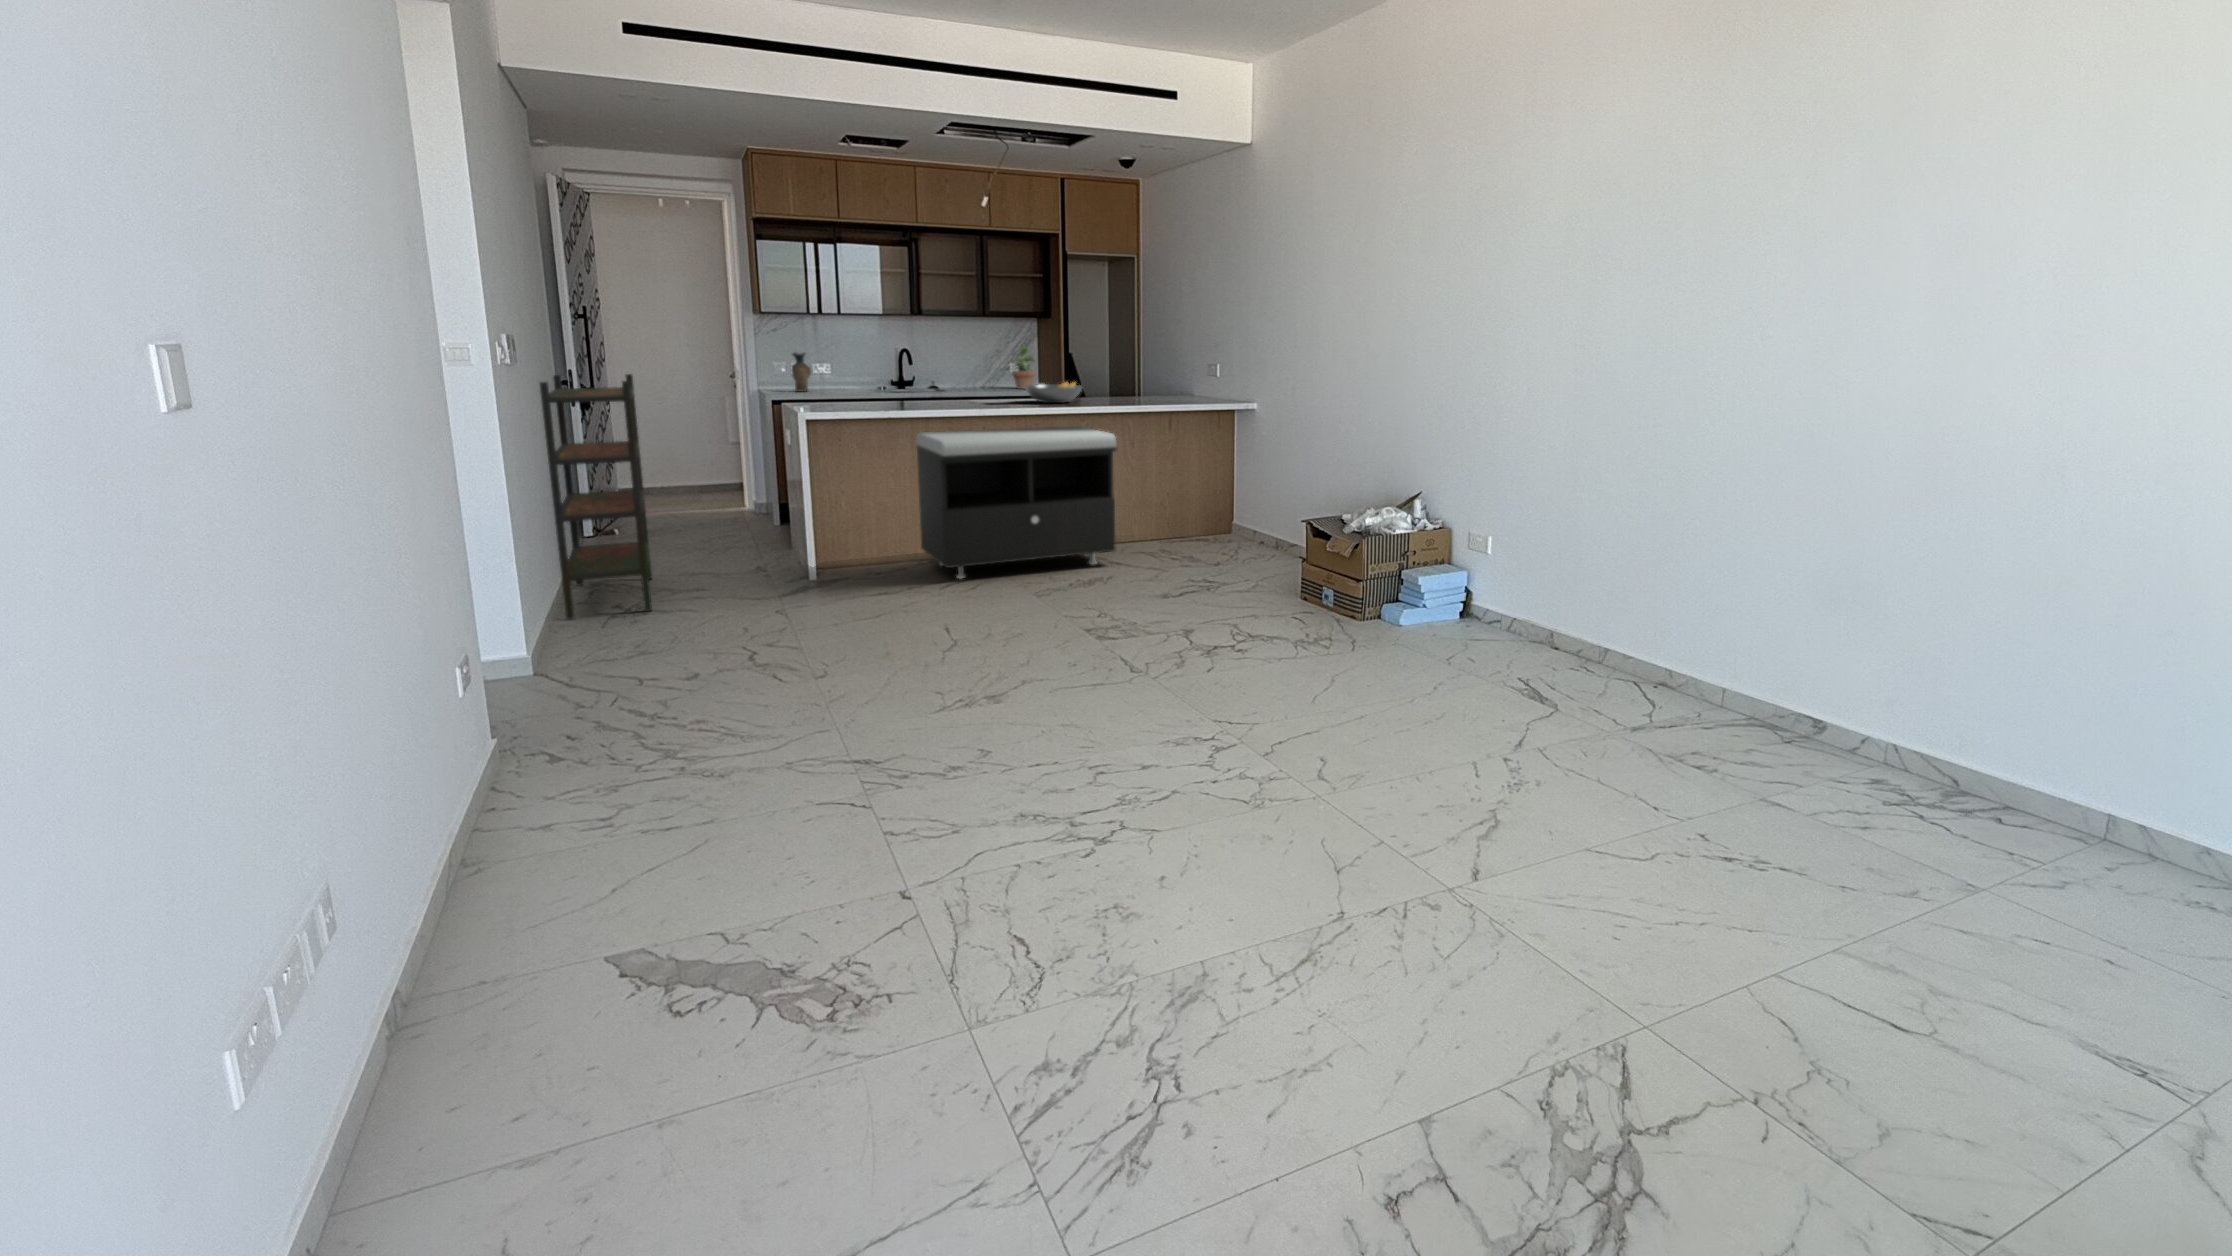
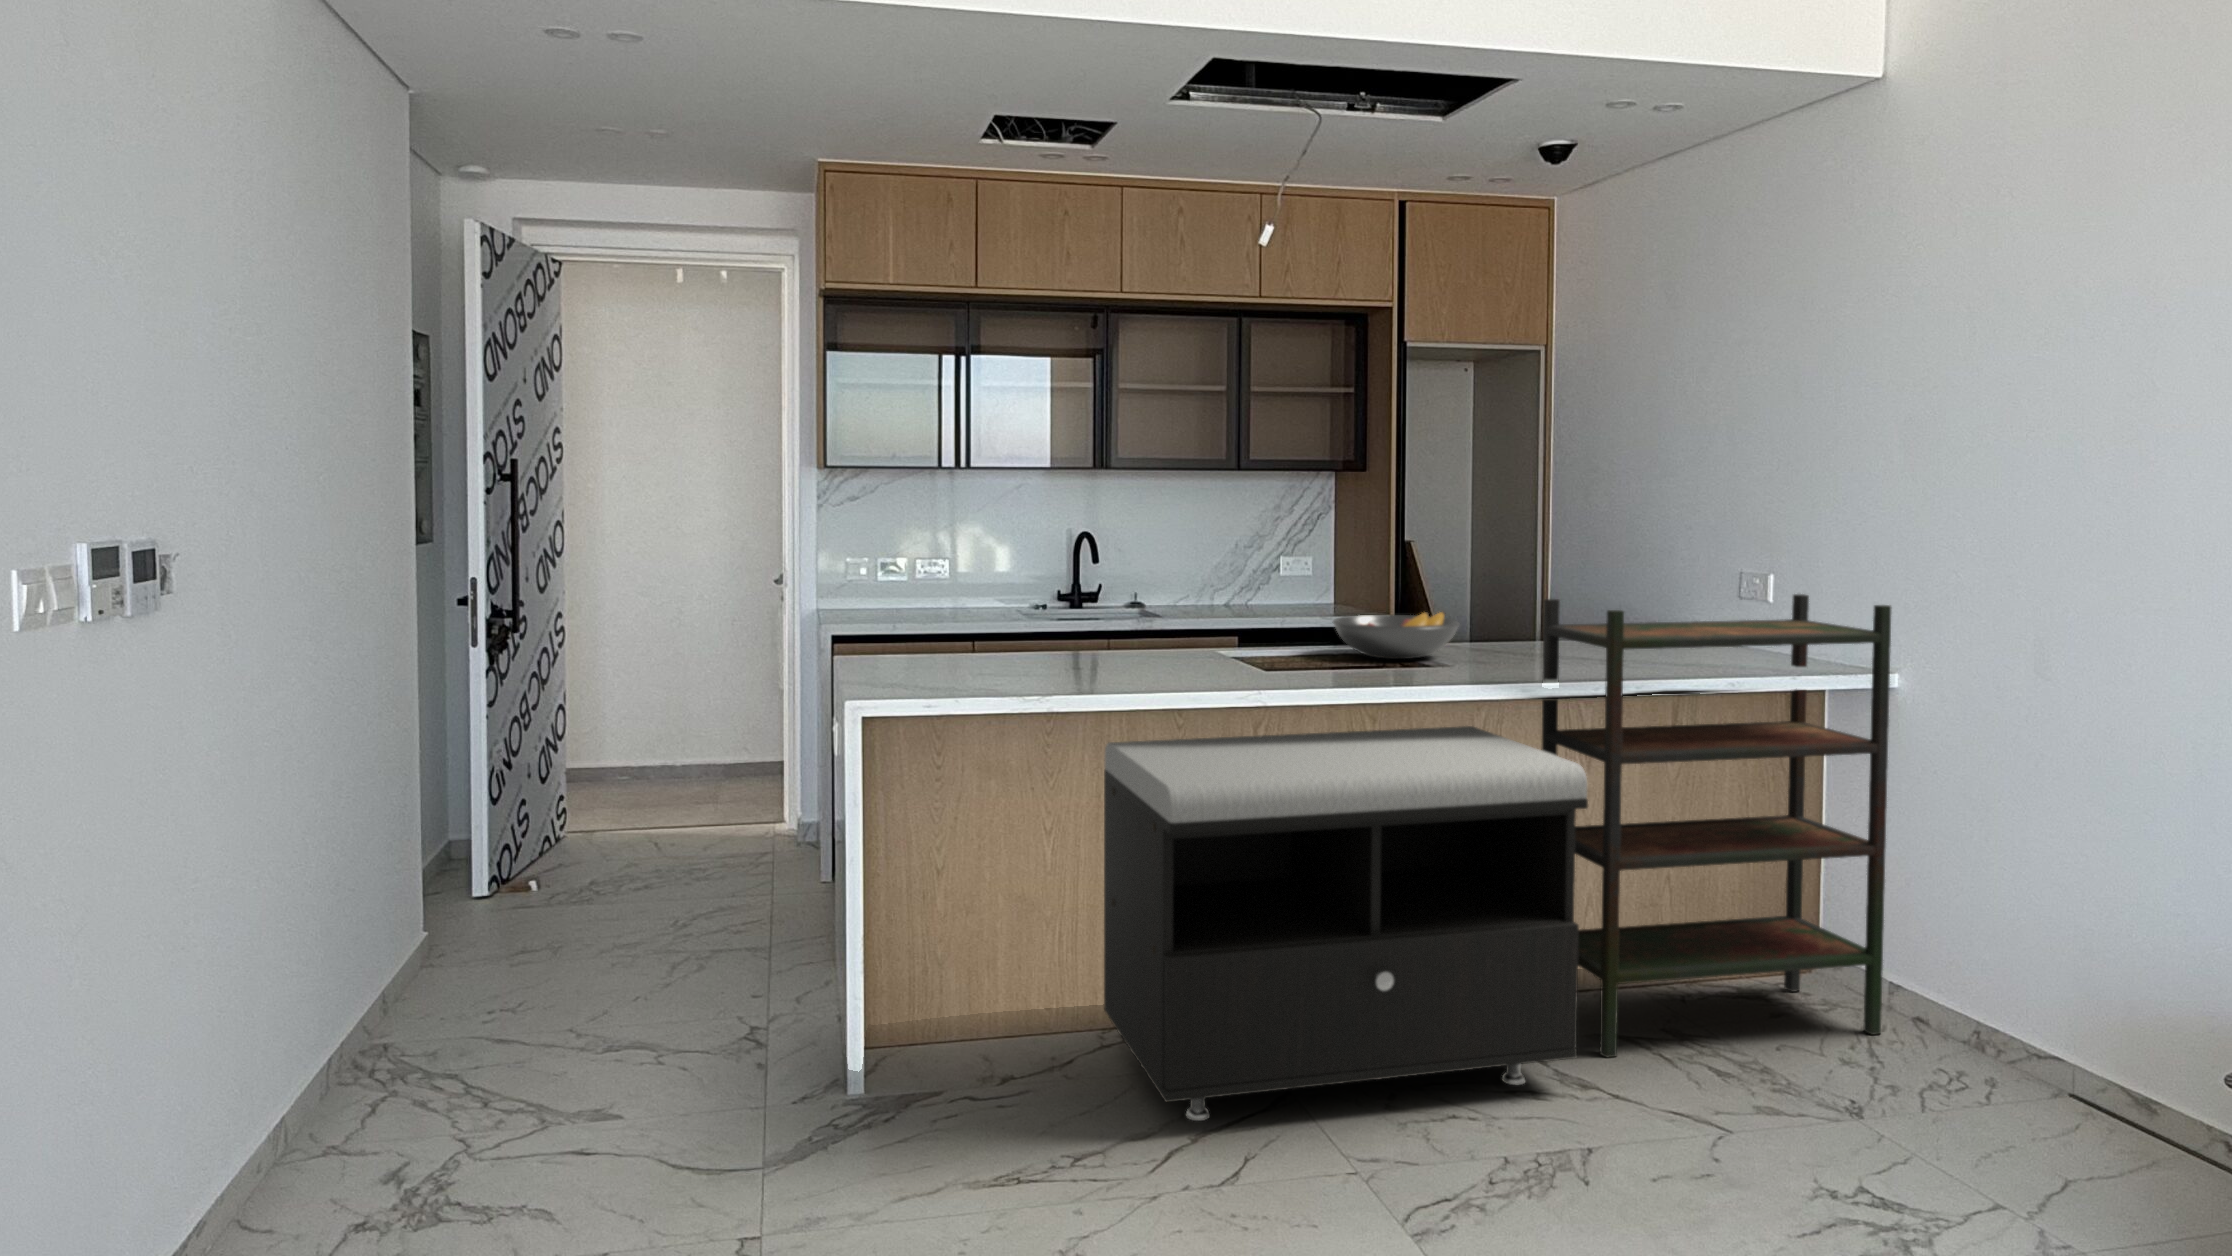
potted plant: present [1004,348,1034,389] -> none [1268,528,1332,608]
ceramic pitcher: present [792,353,811,392] -> none [877,527,912,612]
bookshelf: present [540,374,652,620] -> present [1542,594,1891,1058]

